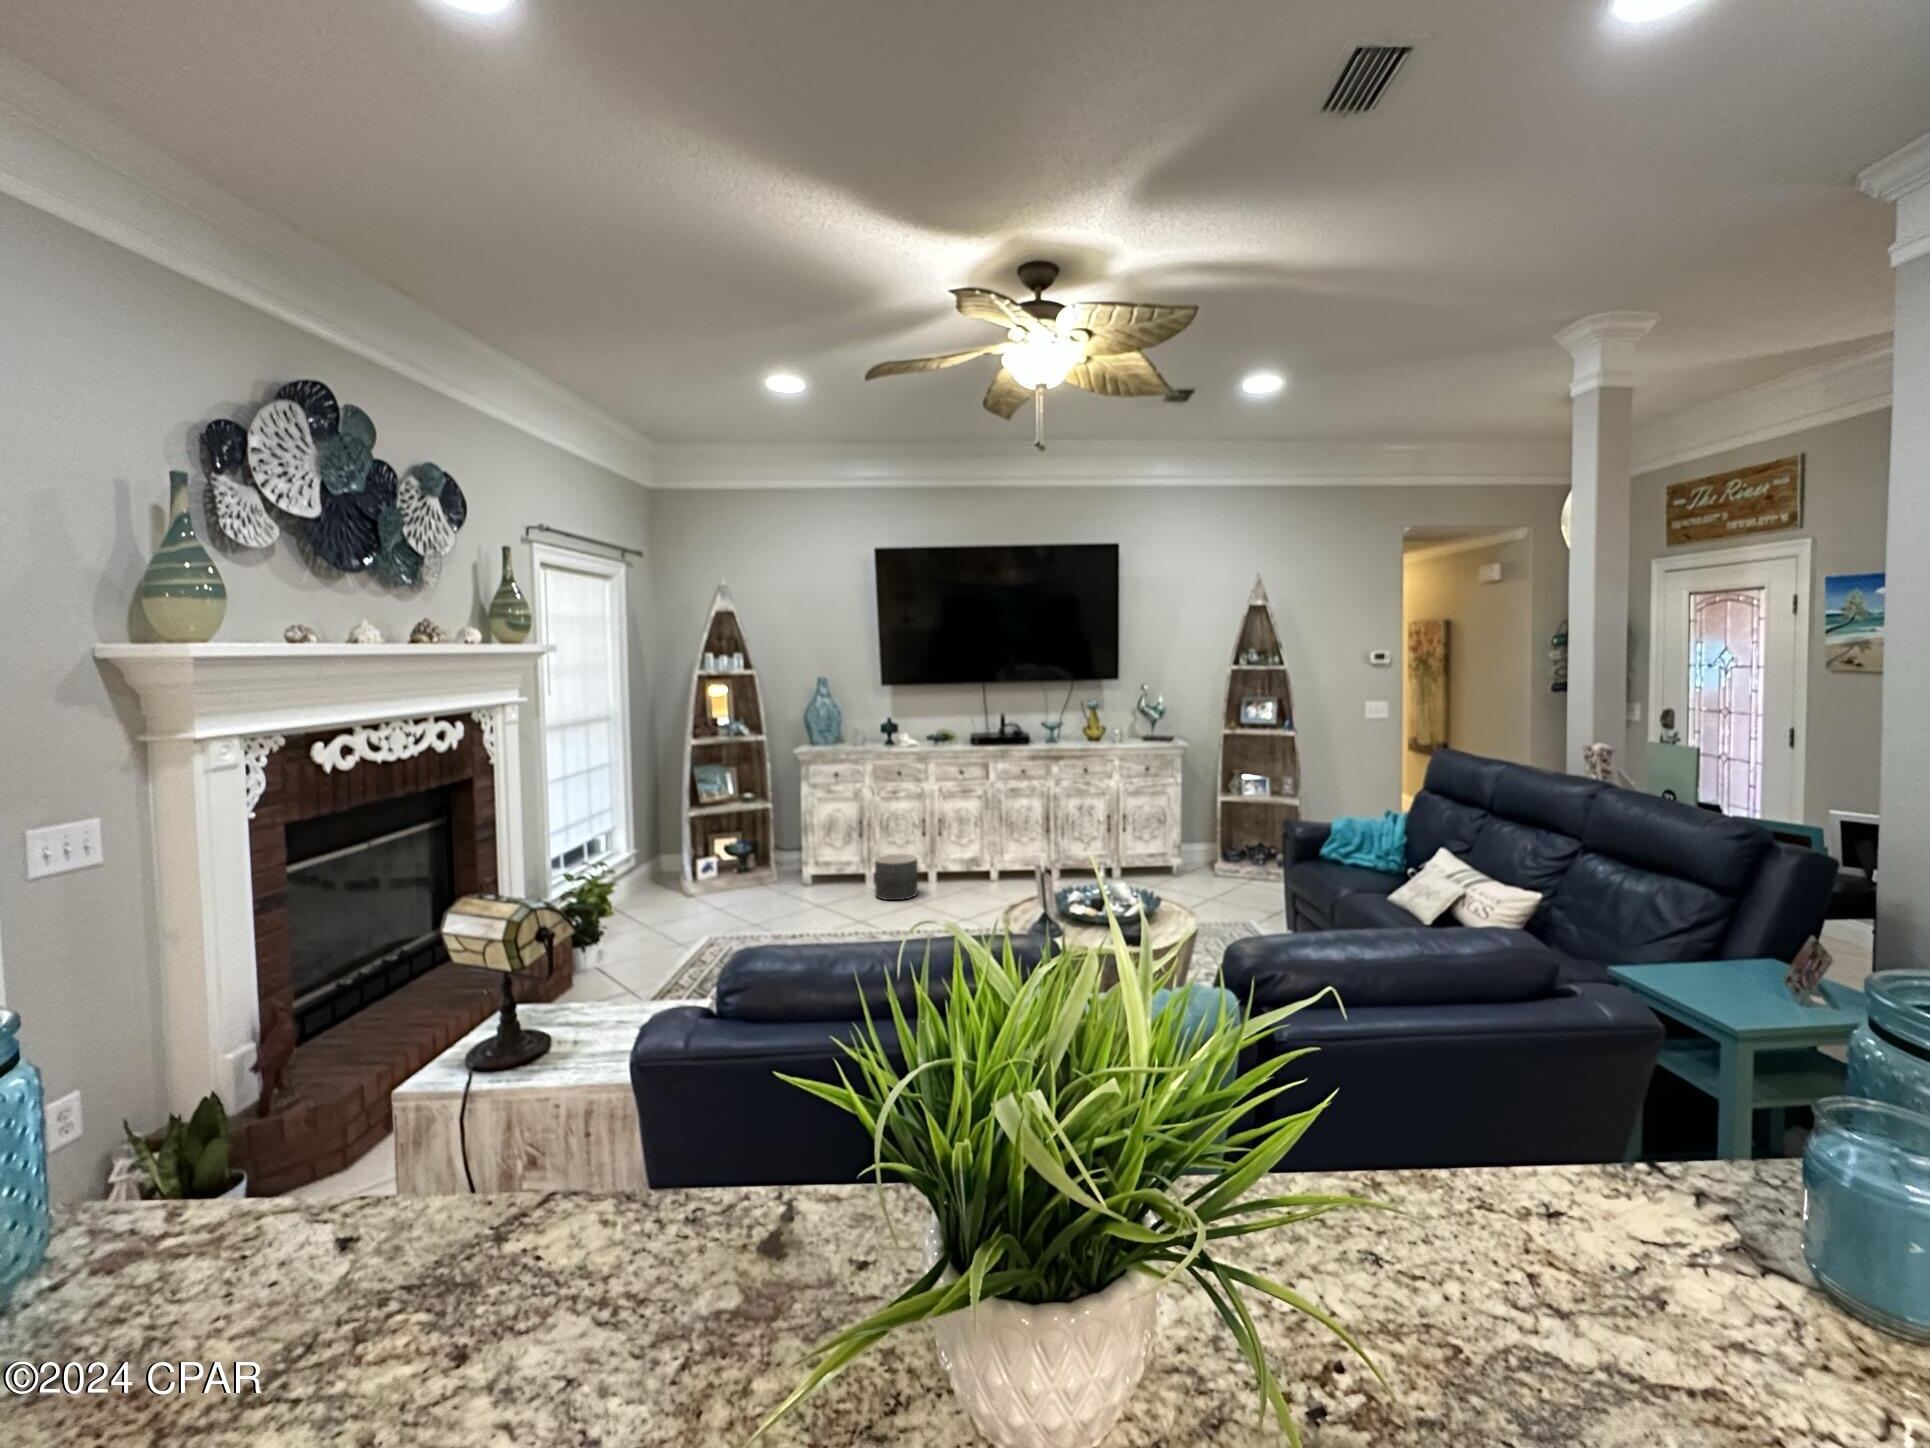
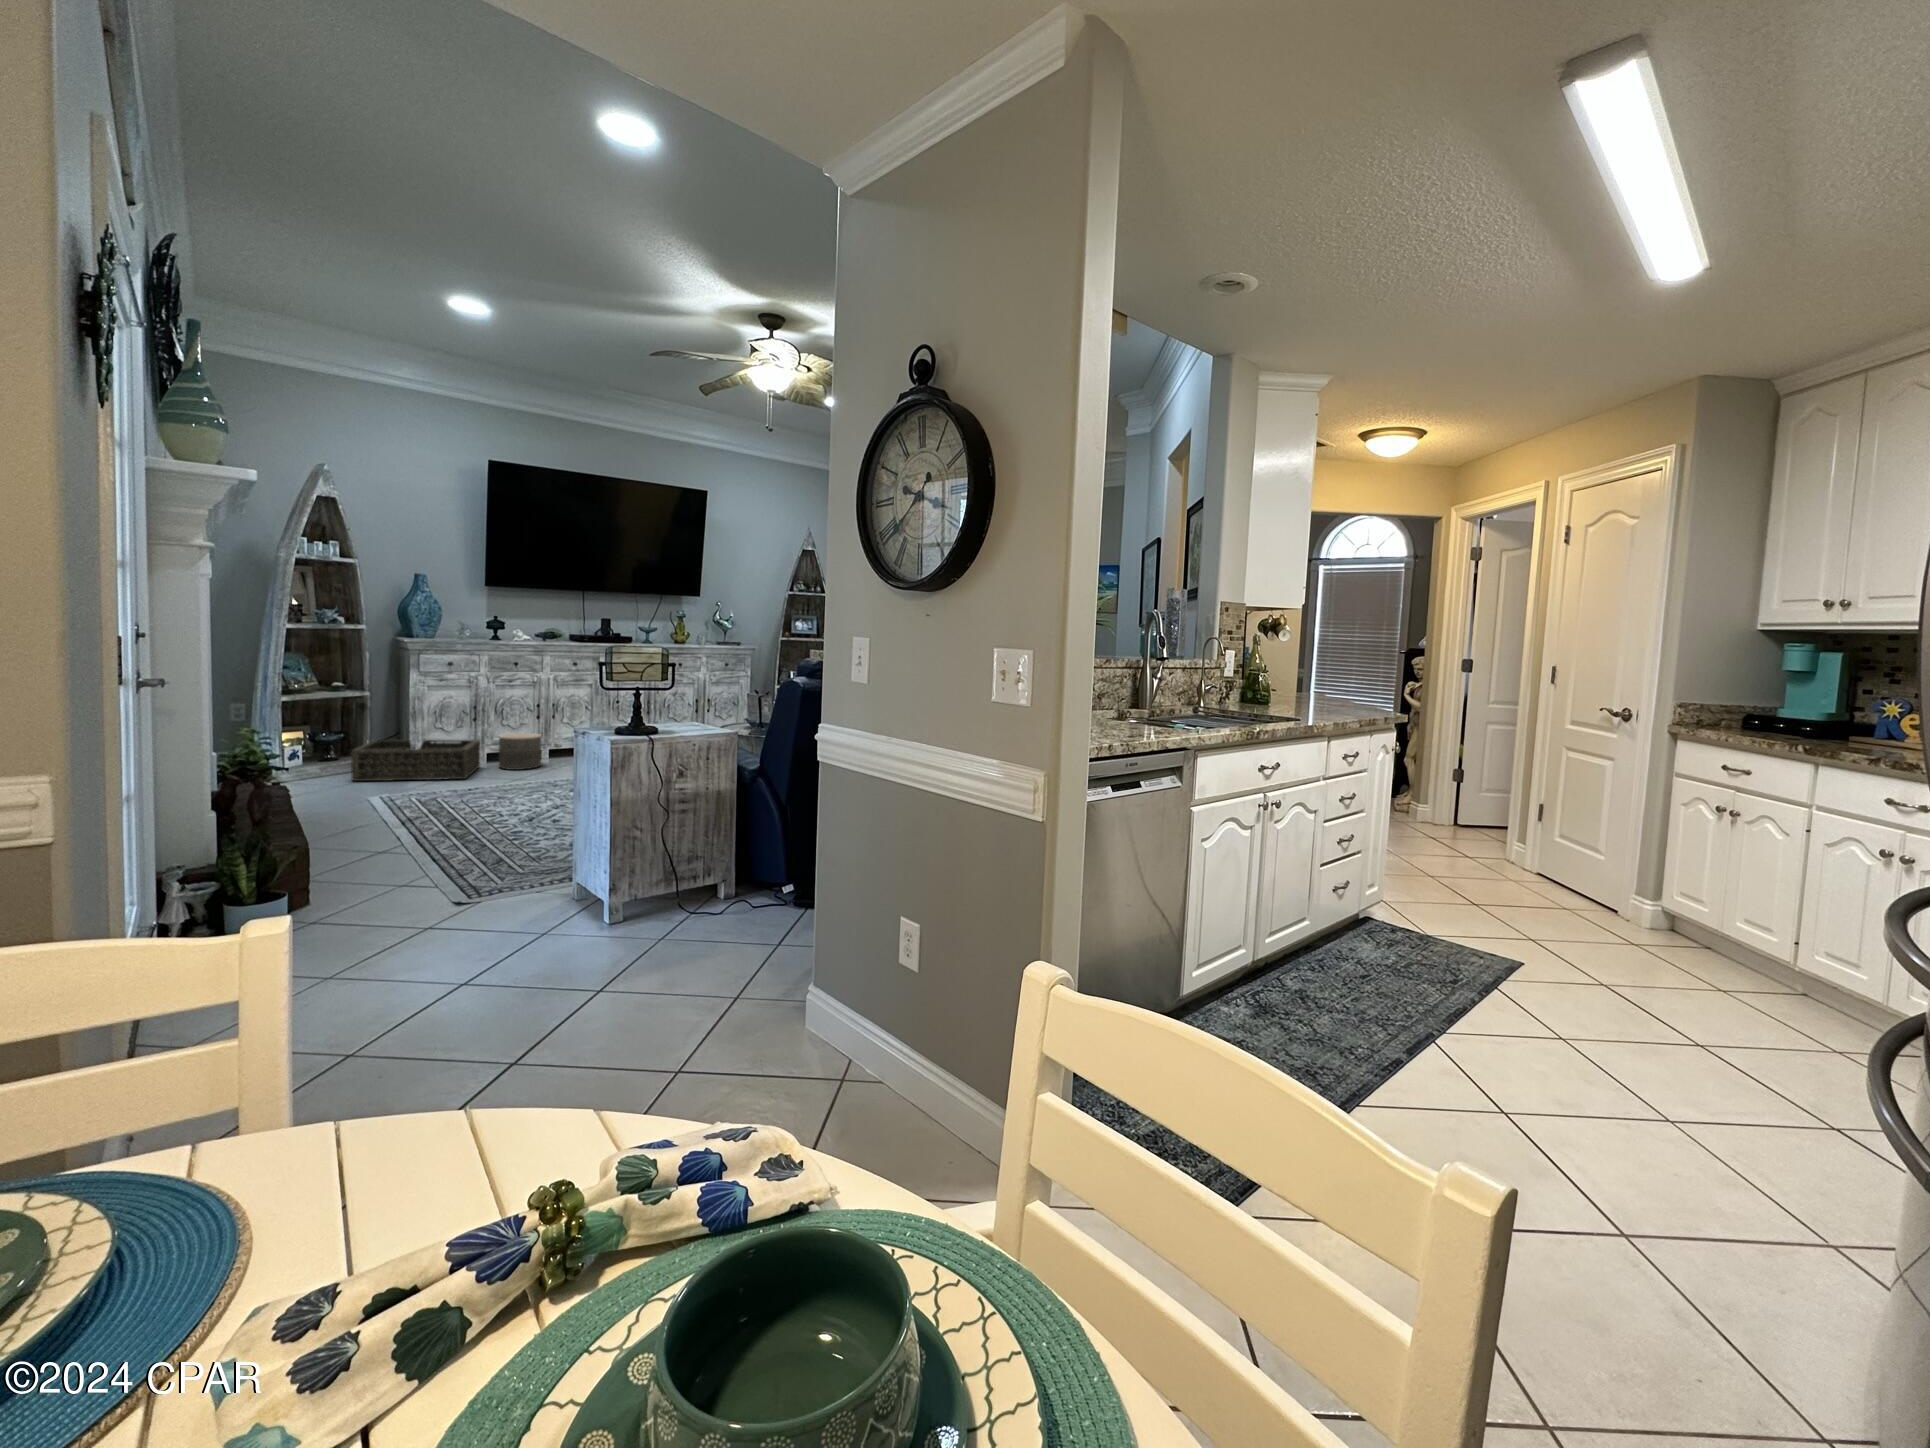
basket: none [735,855,859,911] -> present [351,740,480,781]

